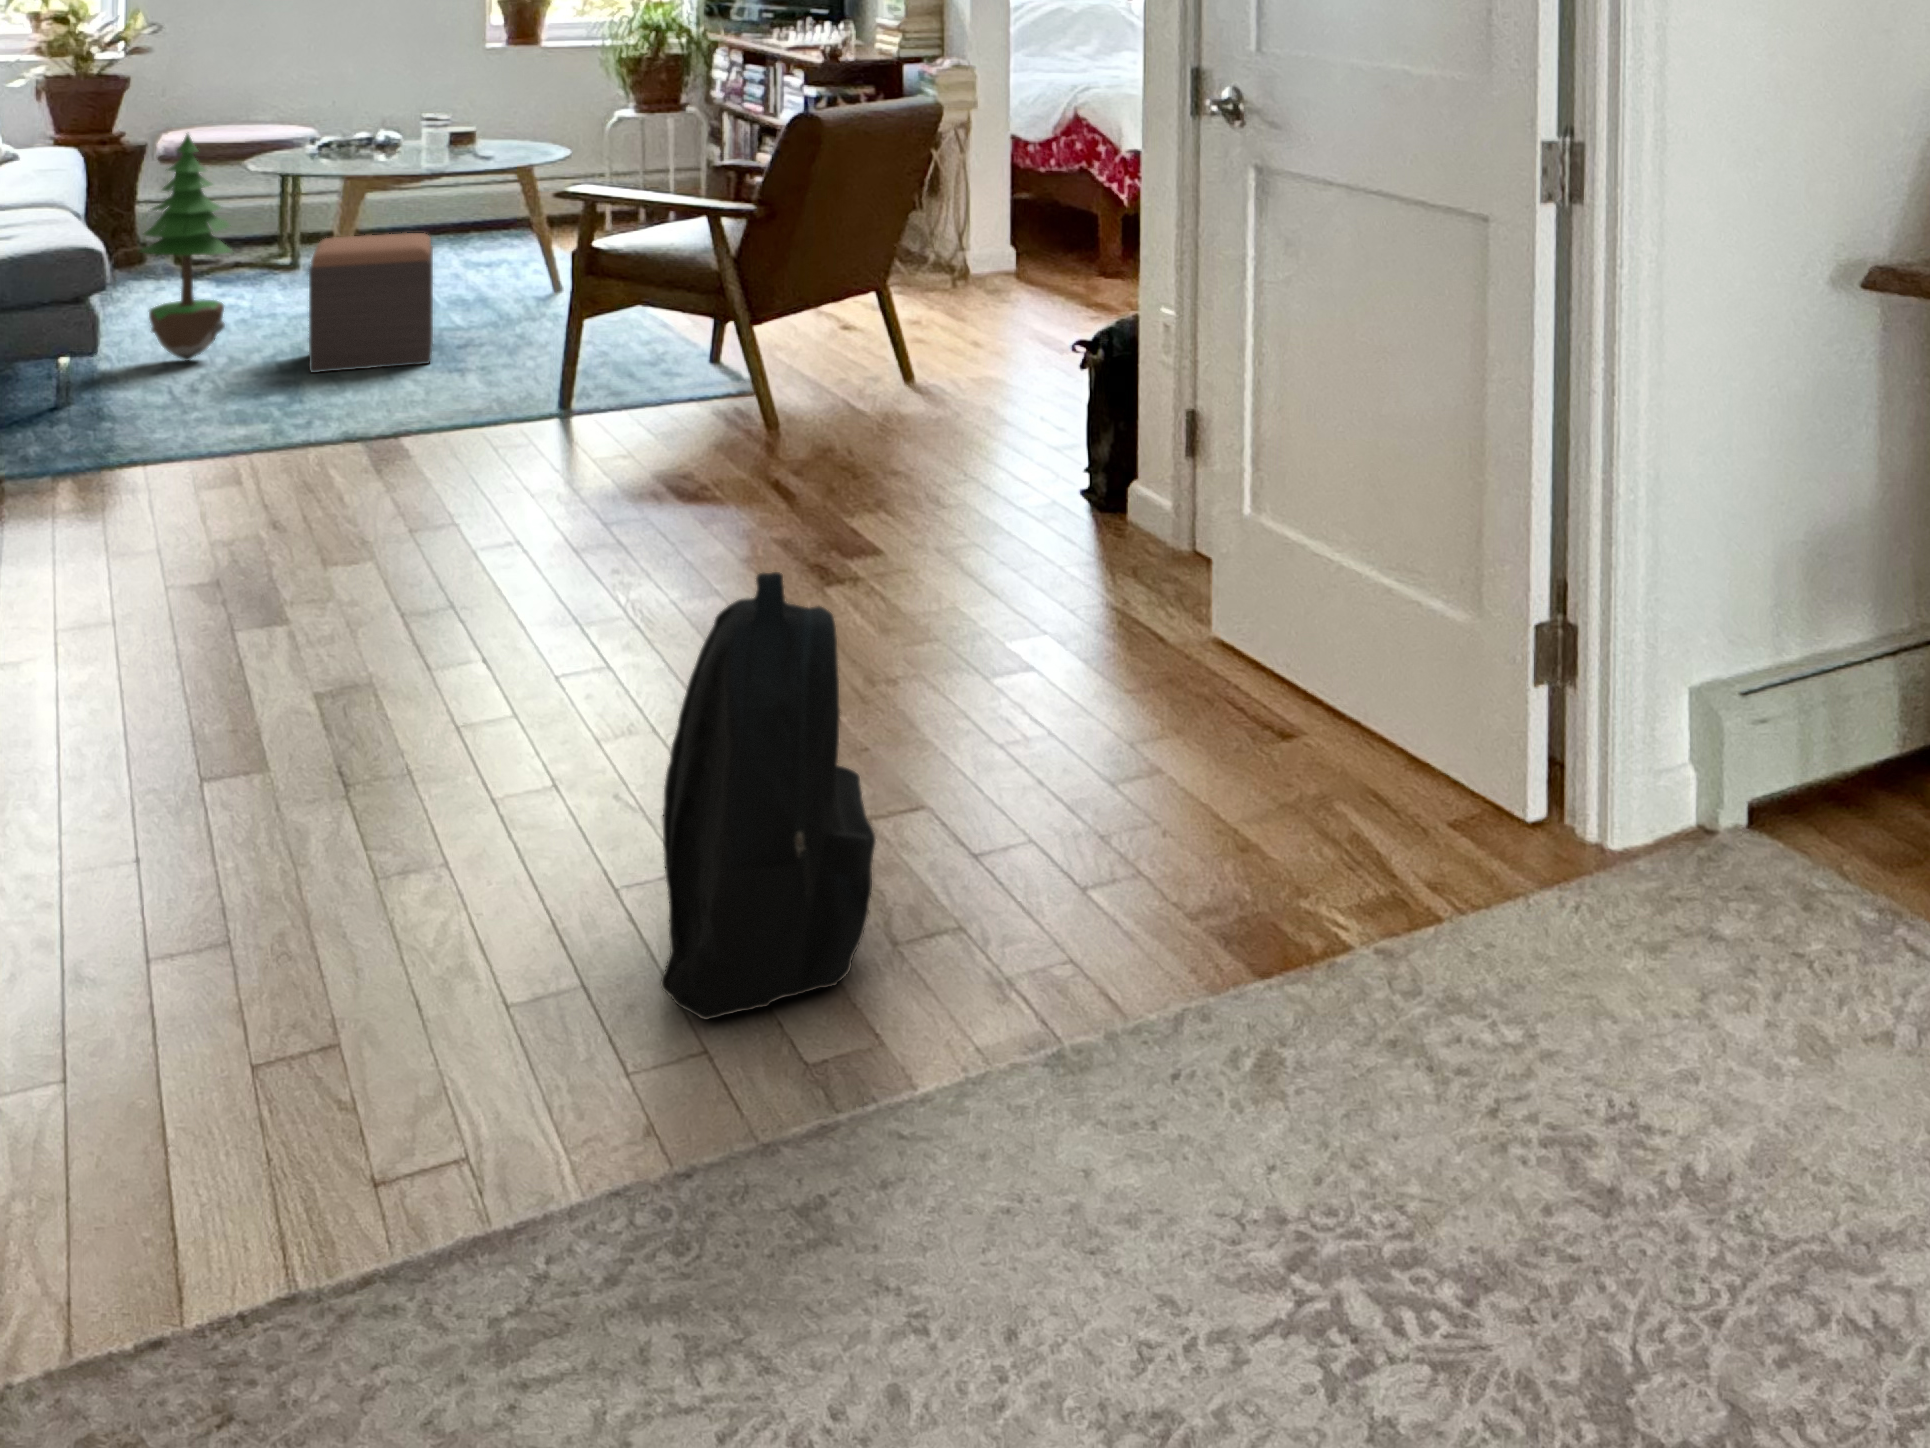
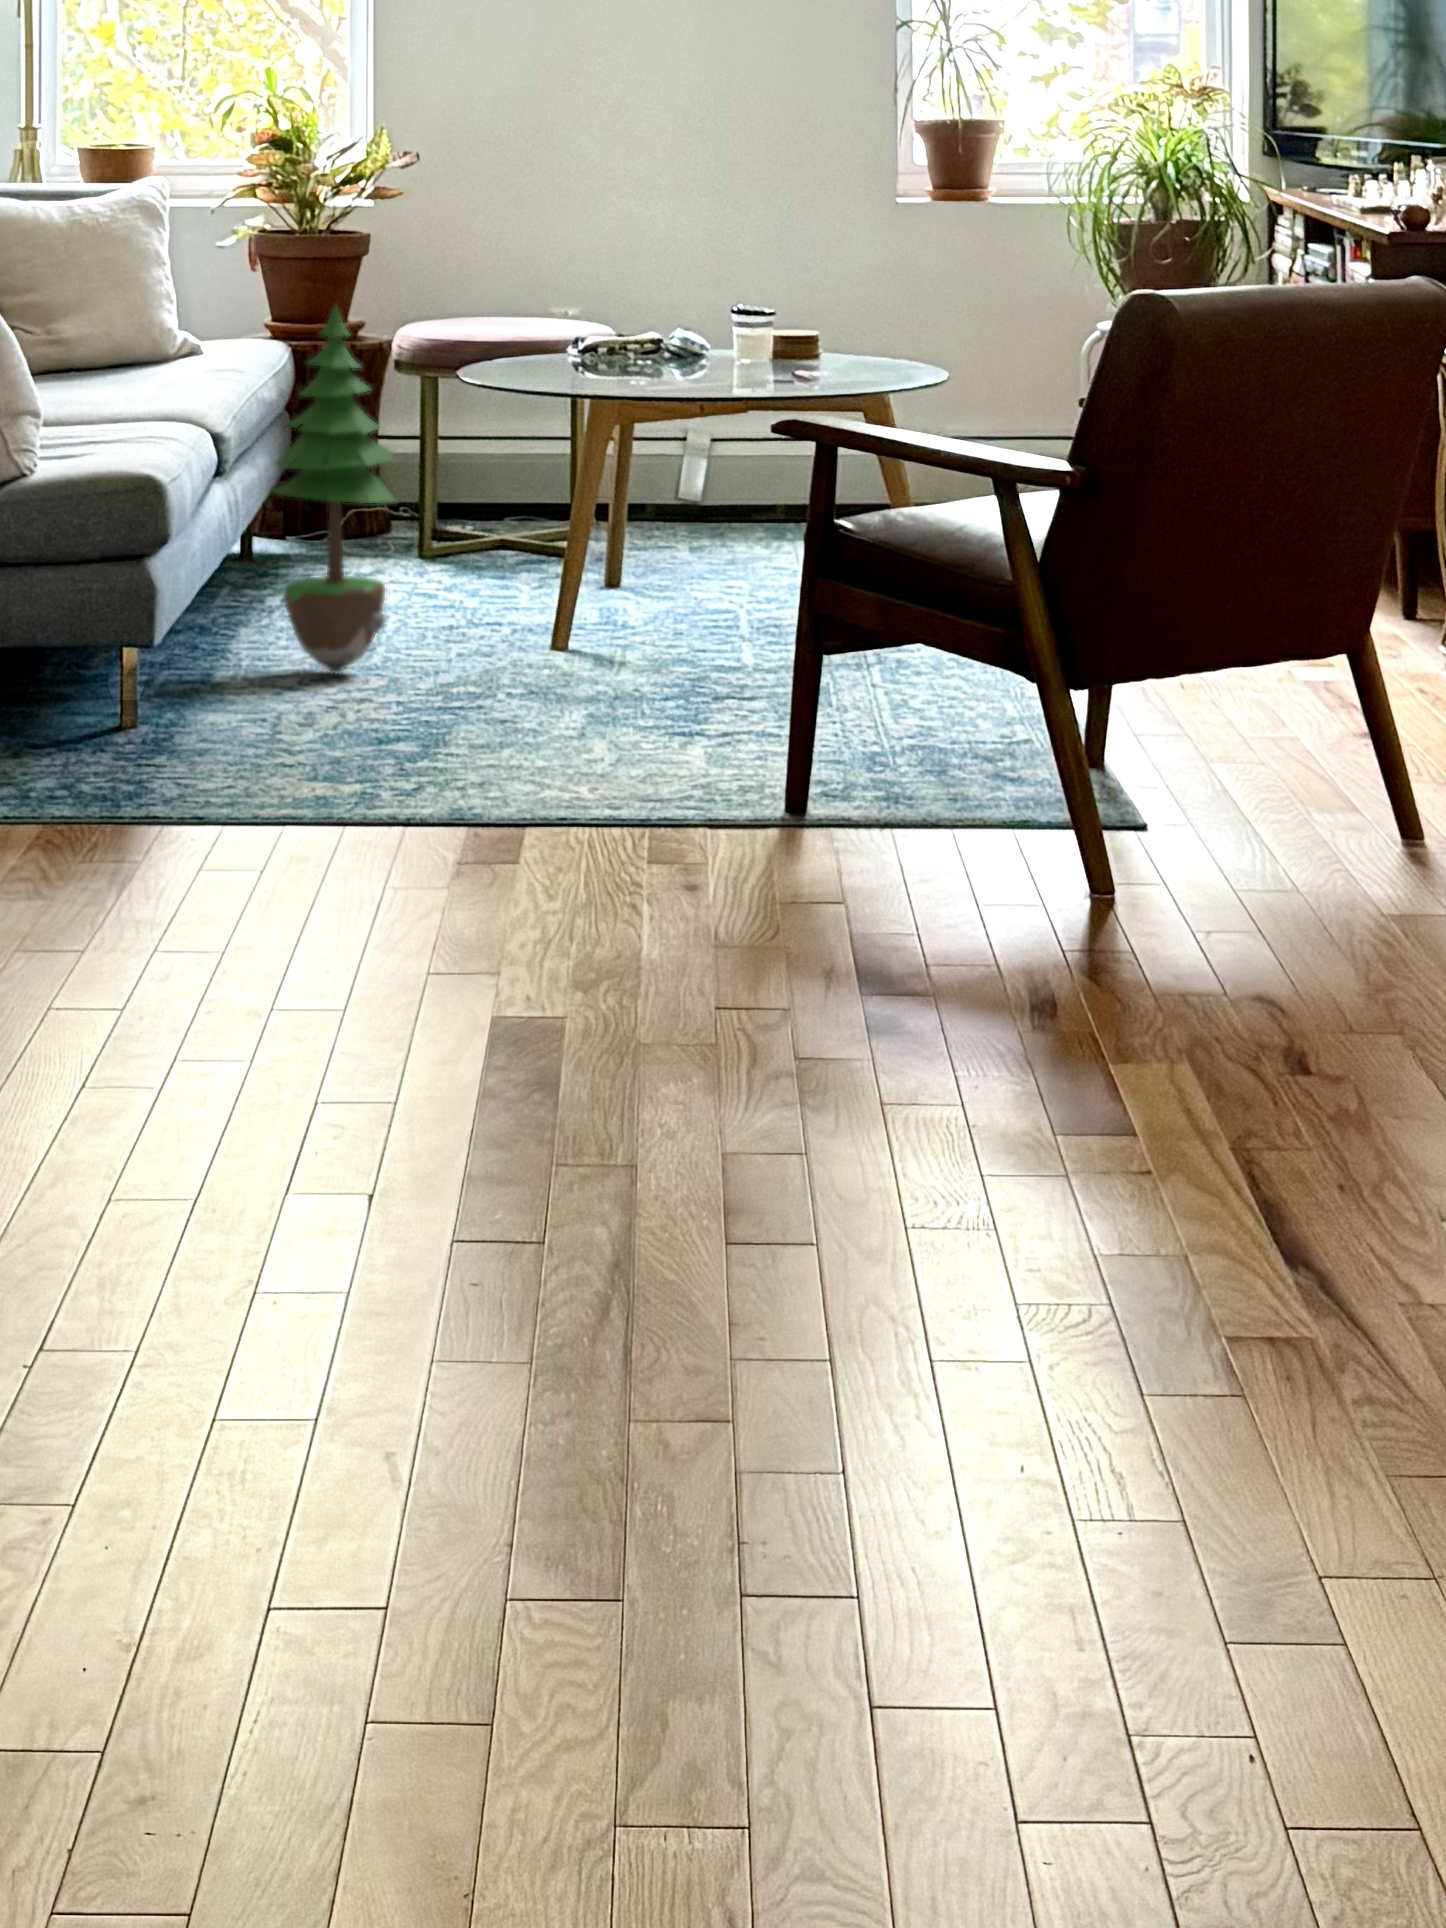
footstool: present [309,233,433,372] -> none [479,489,683,713]
backpack: present [661,572,876,1020] -> none [151,1026,593,1852]

